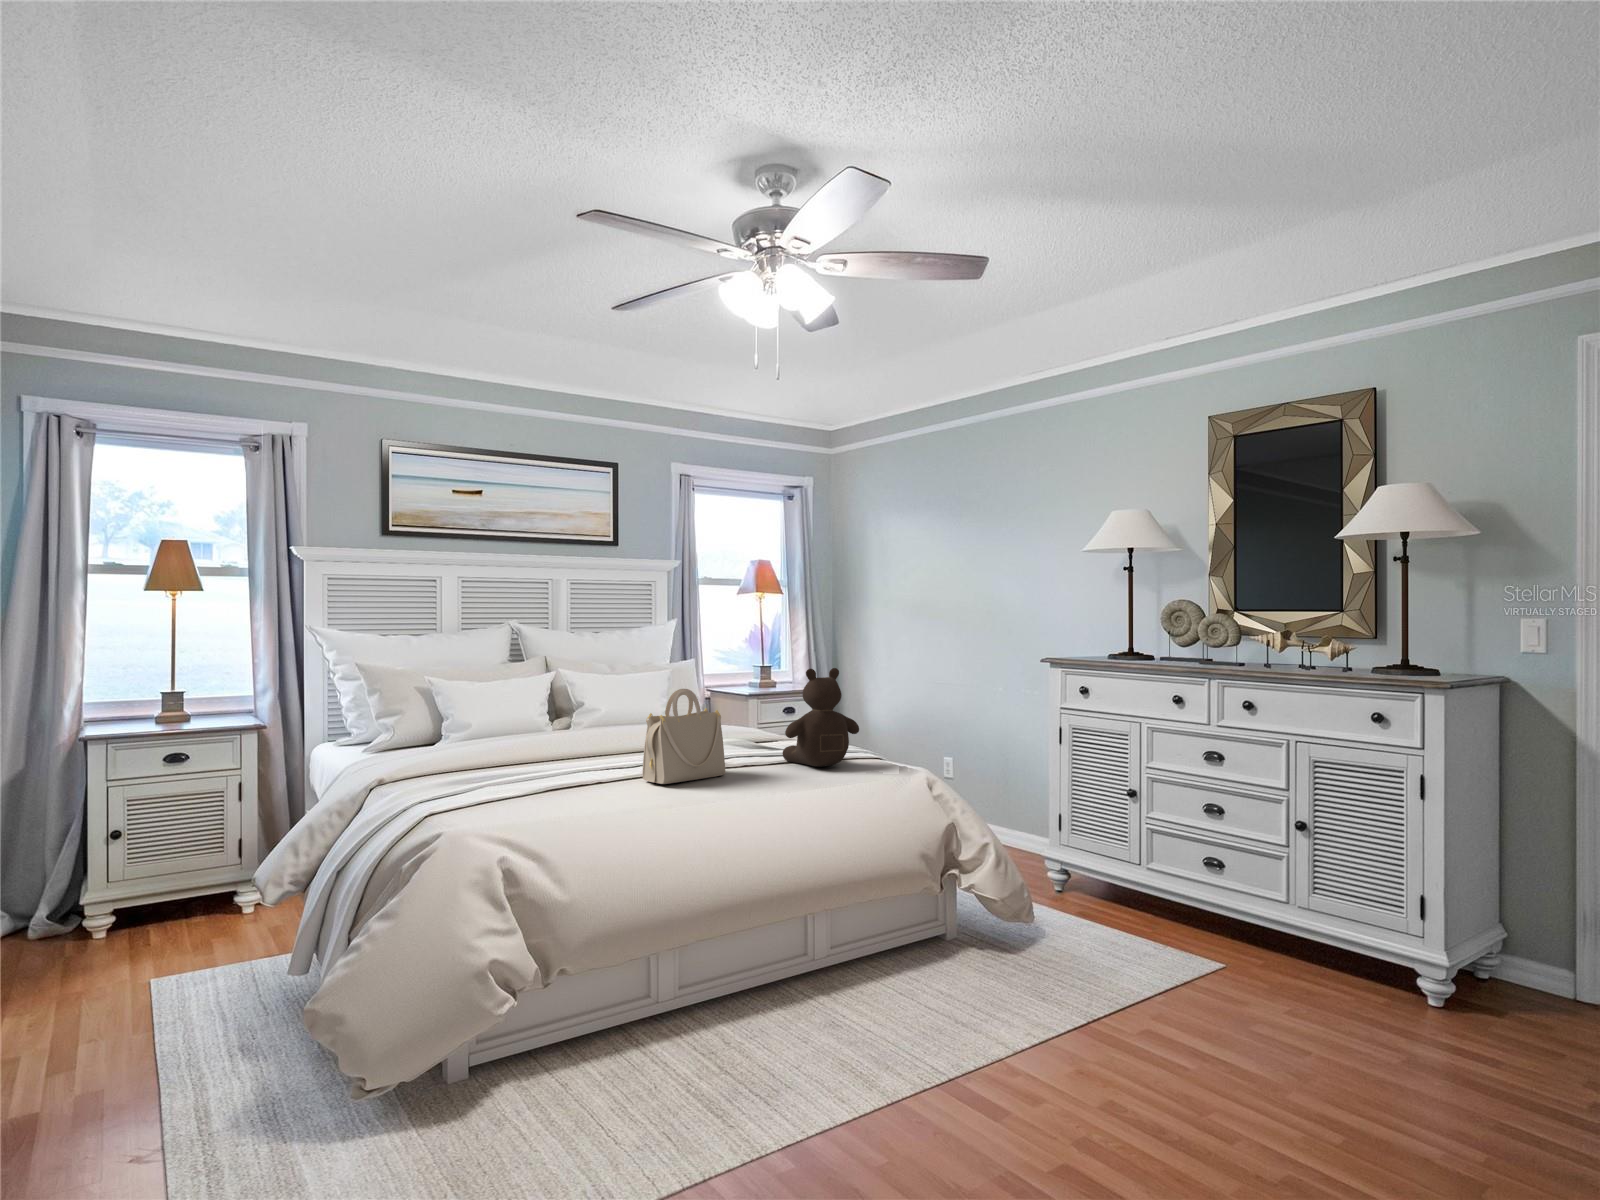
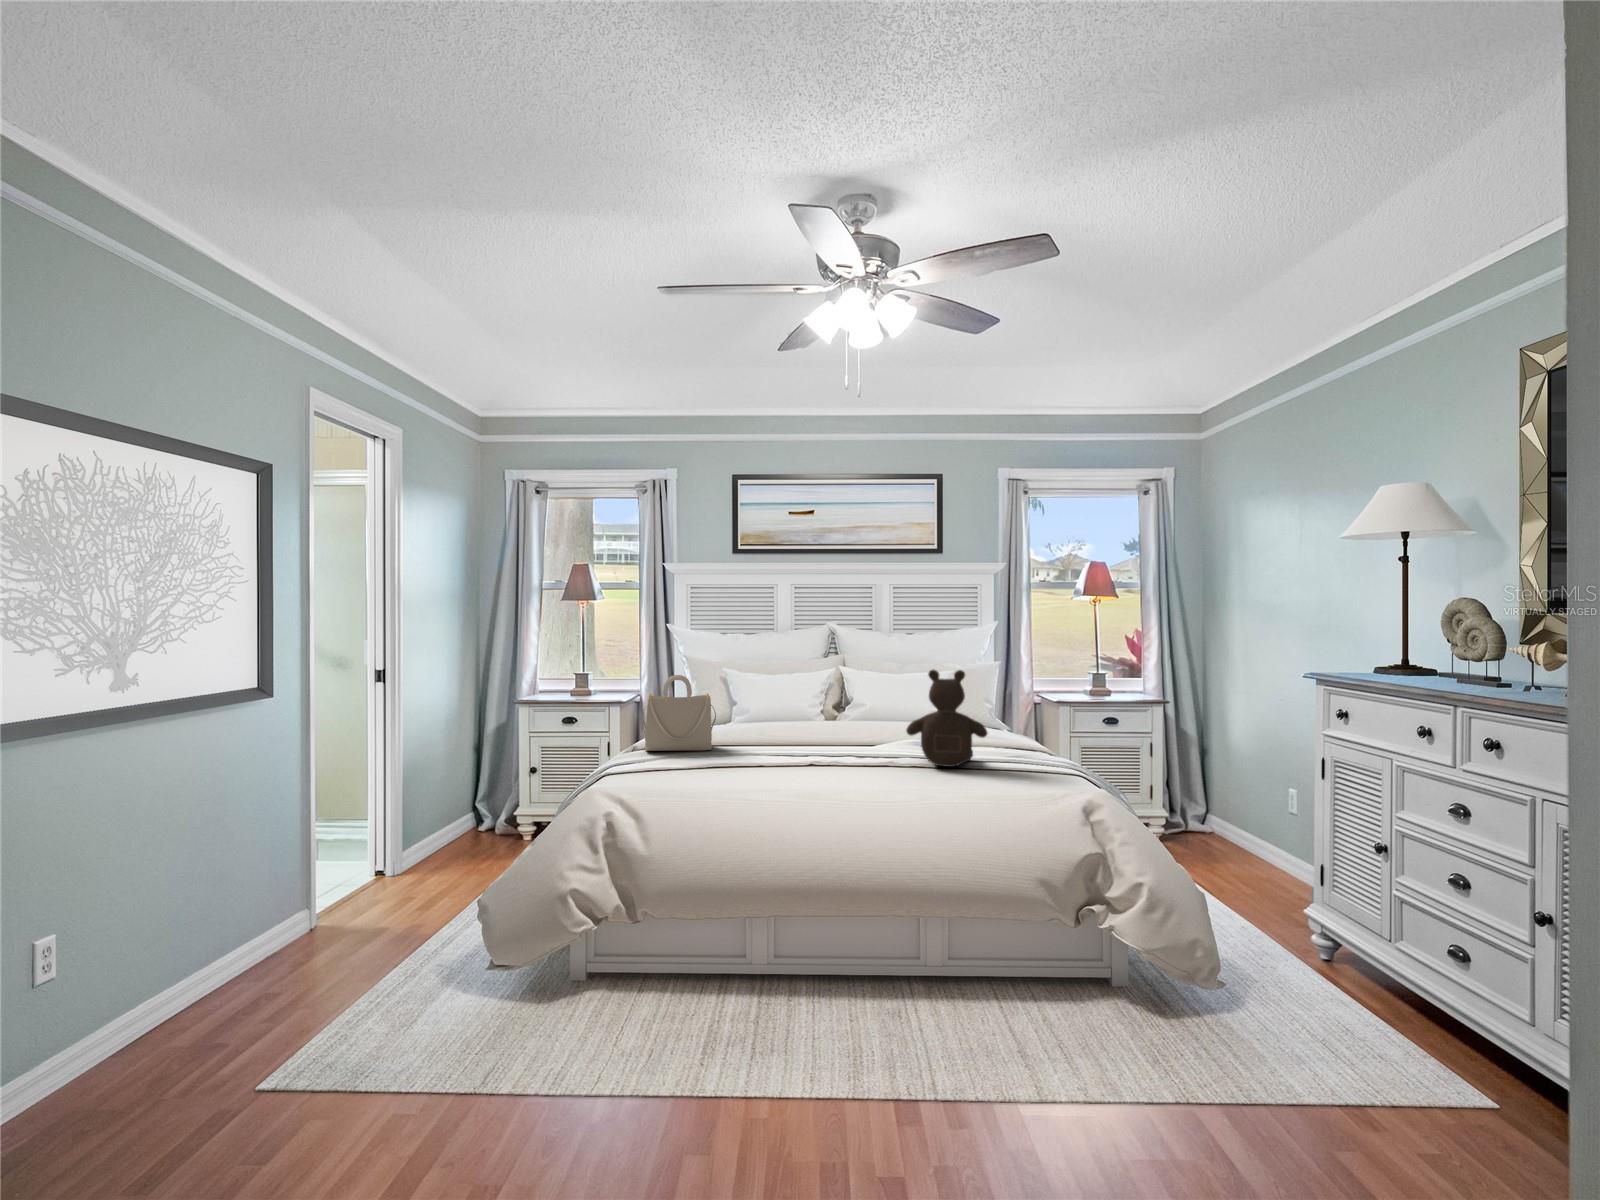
handbag: present [642,689,725,784] -> present [642,675,716,751]

